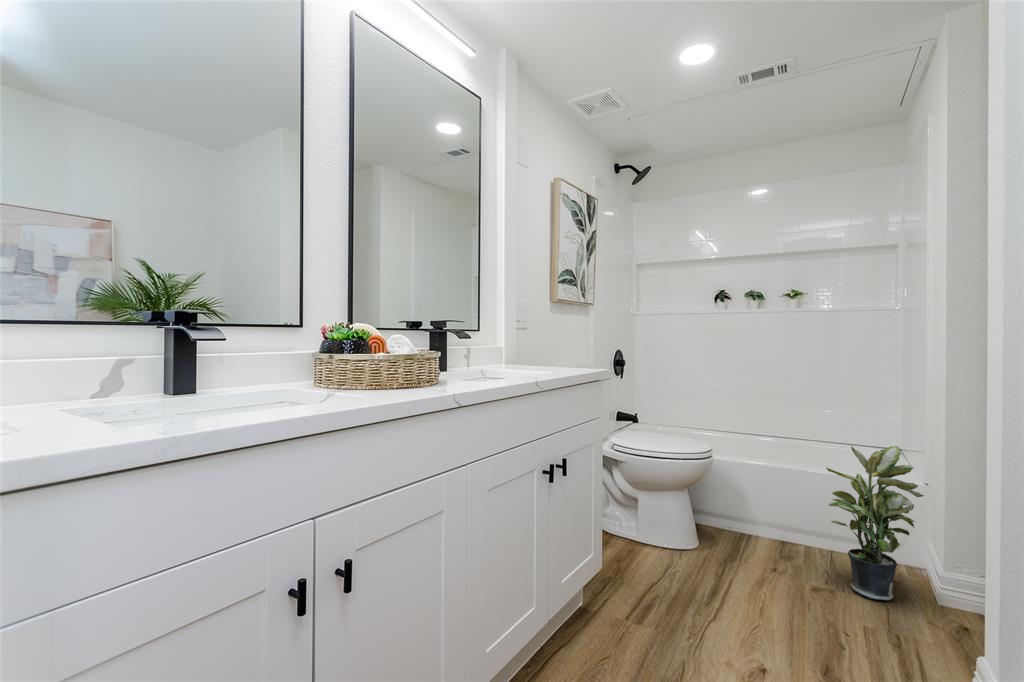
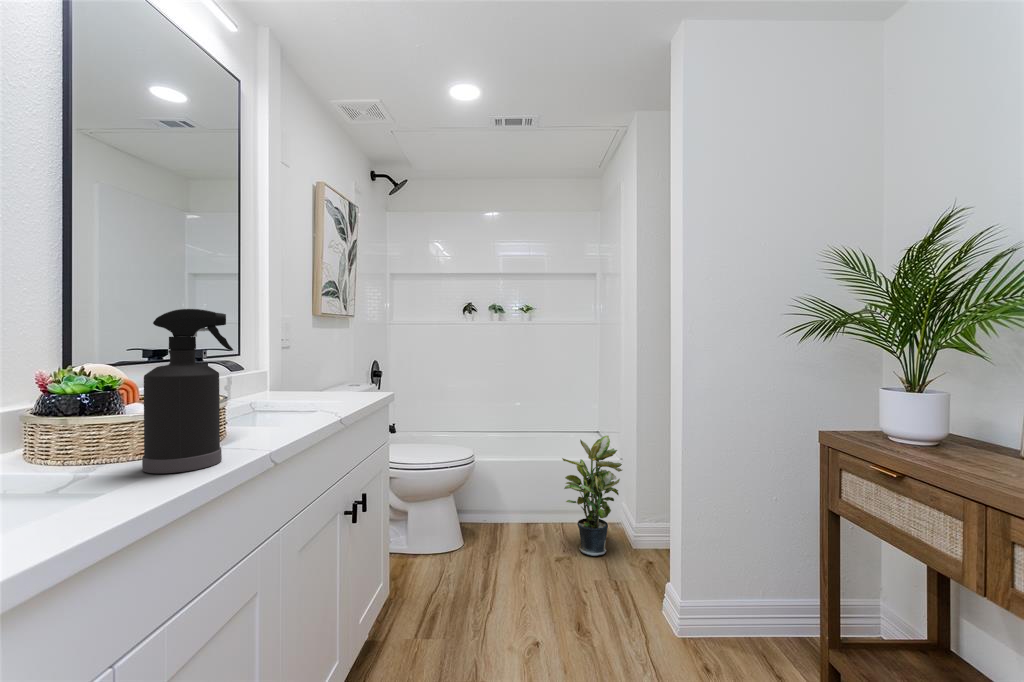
spray bottle: none [367,271,429,397] -> present [142,309,233,473]

